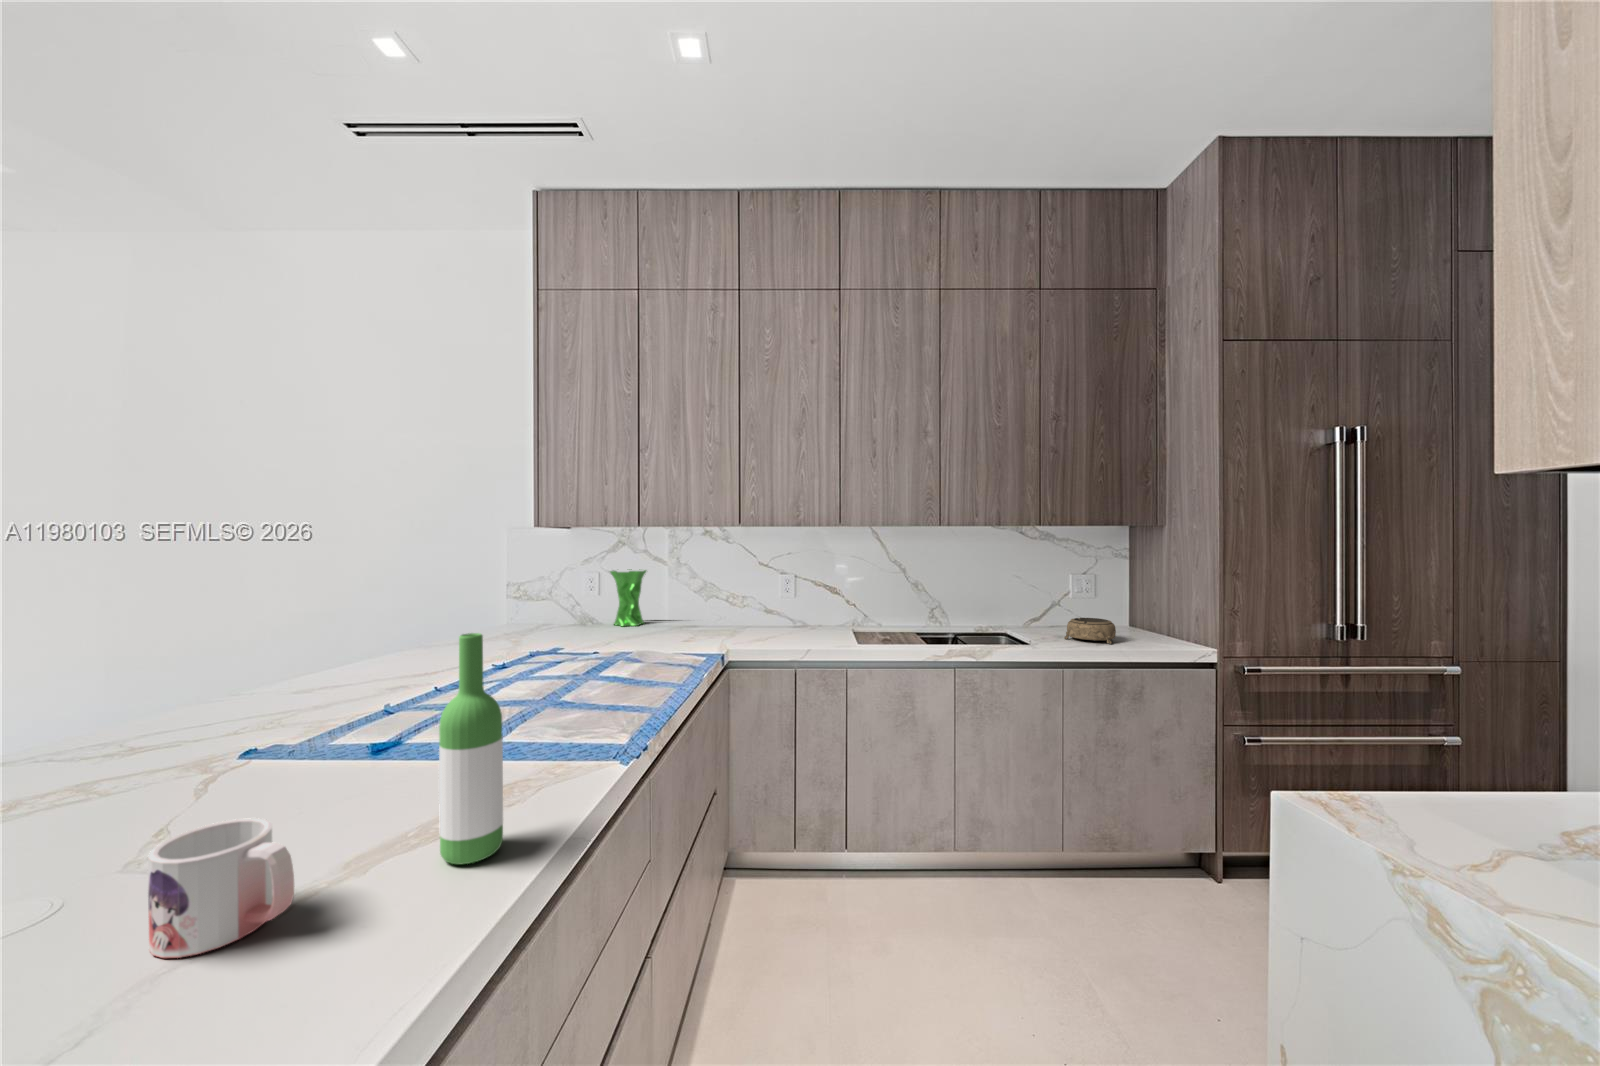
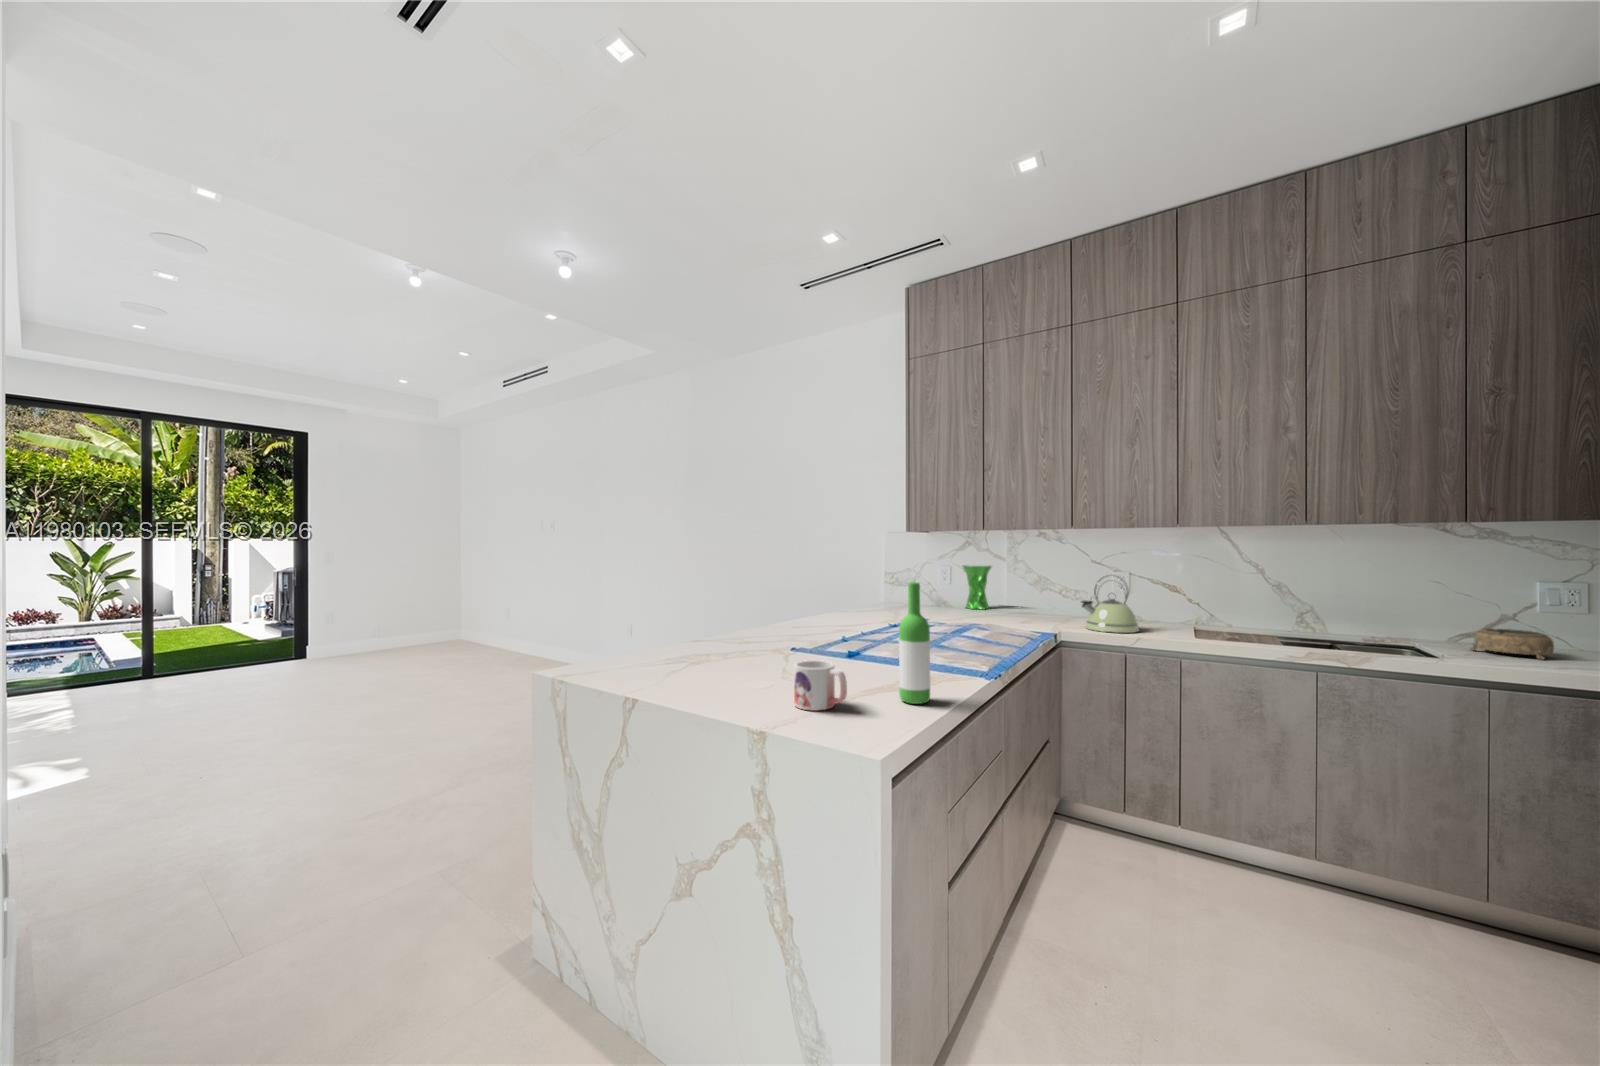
kettle: none [747,580,808,649] -> present [1081,576,1139,633]

